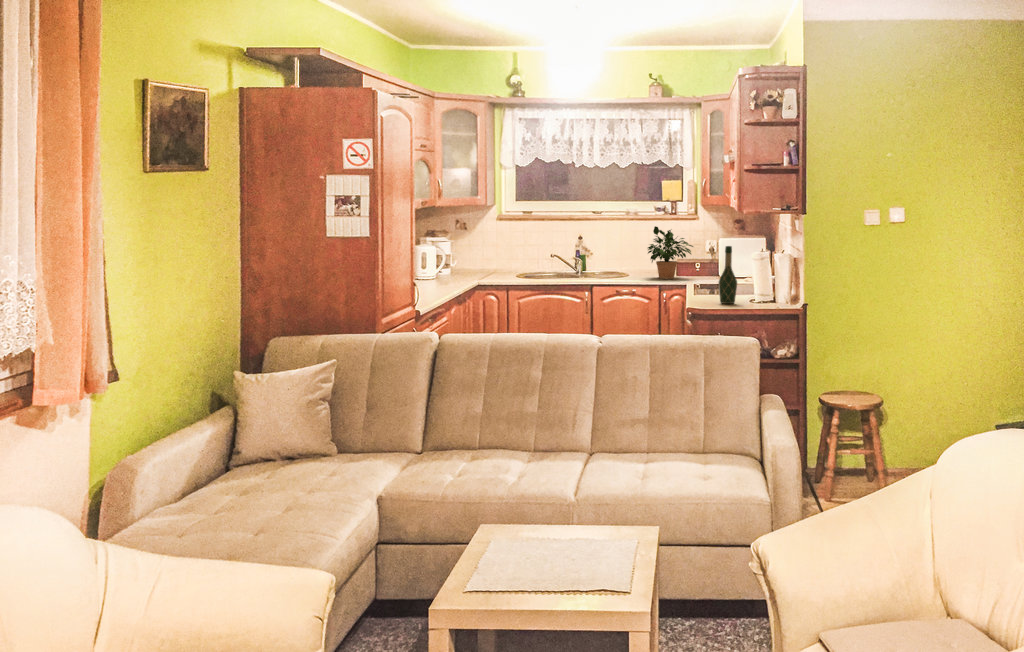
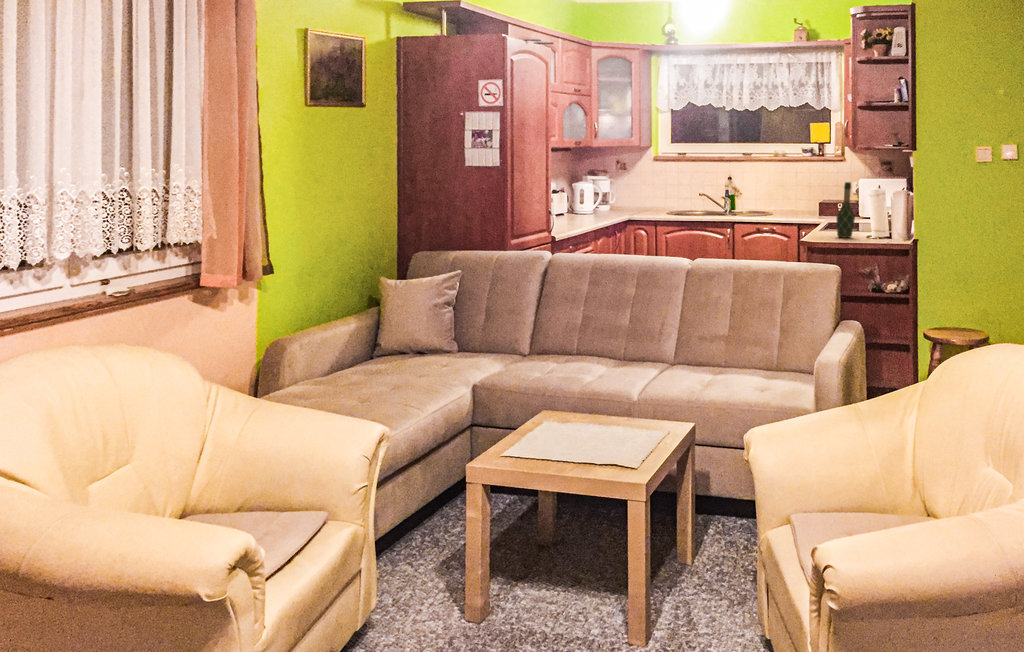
potted plant: present [648,226,693,279] -> none [786,166,837,217]

